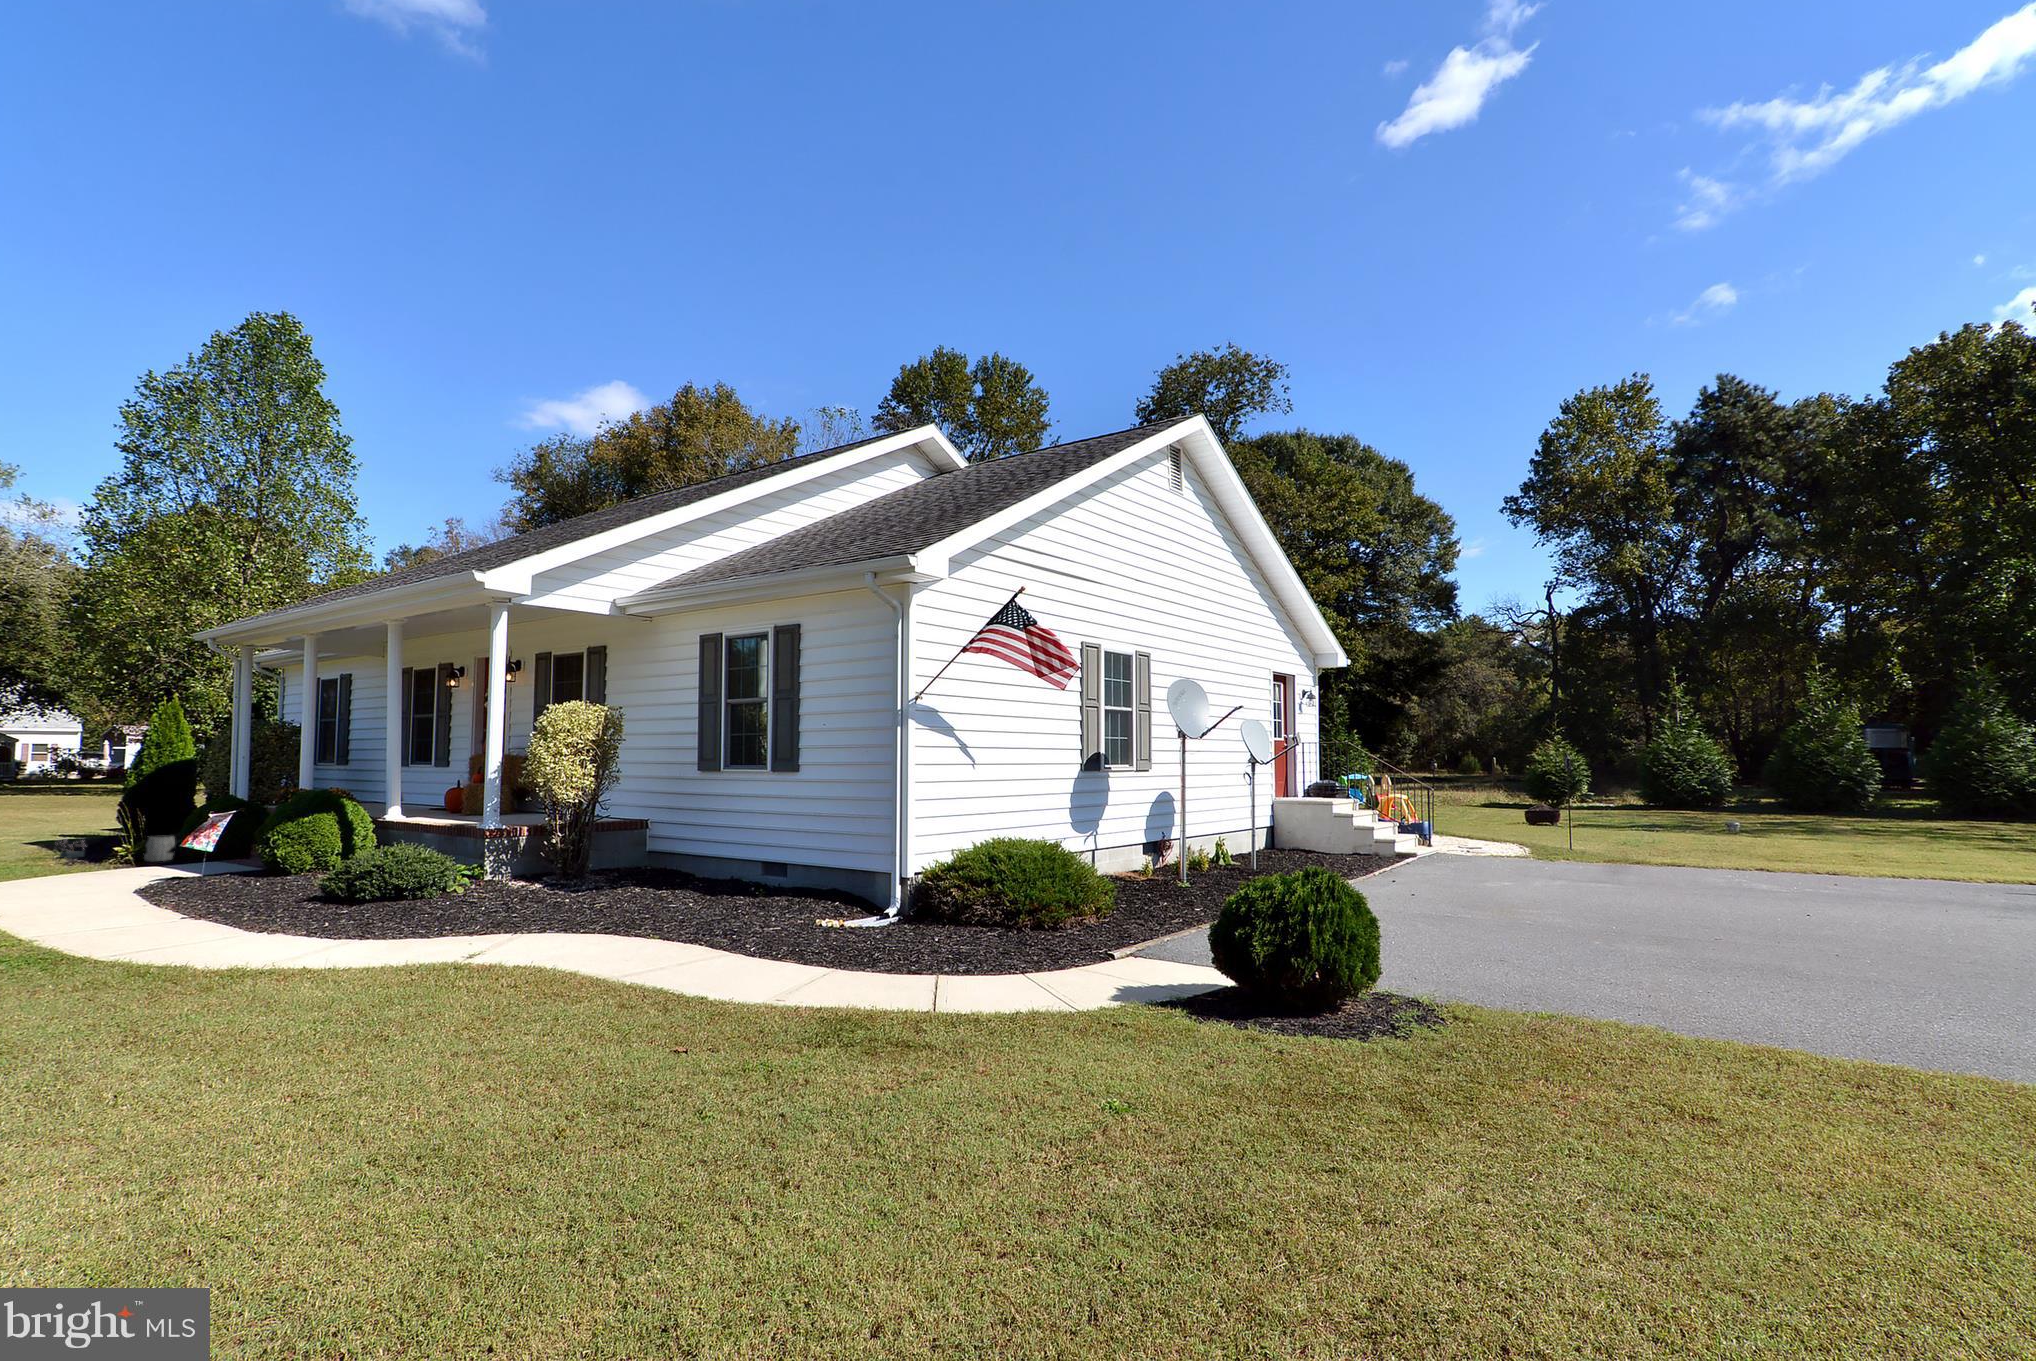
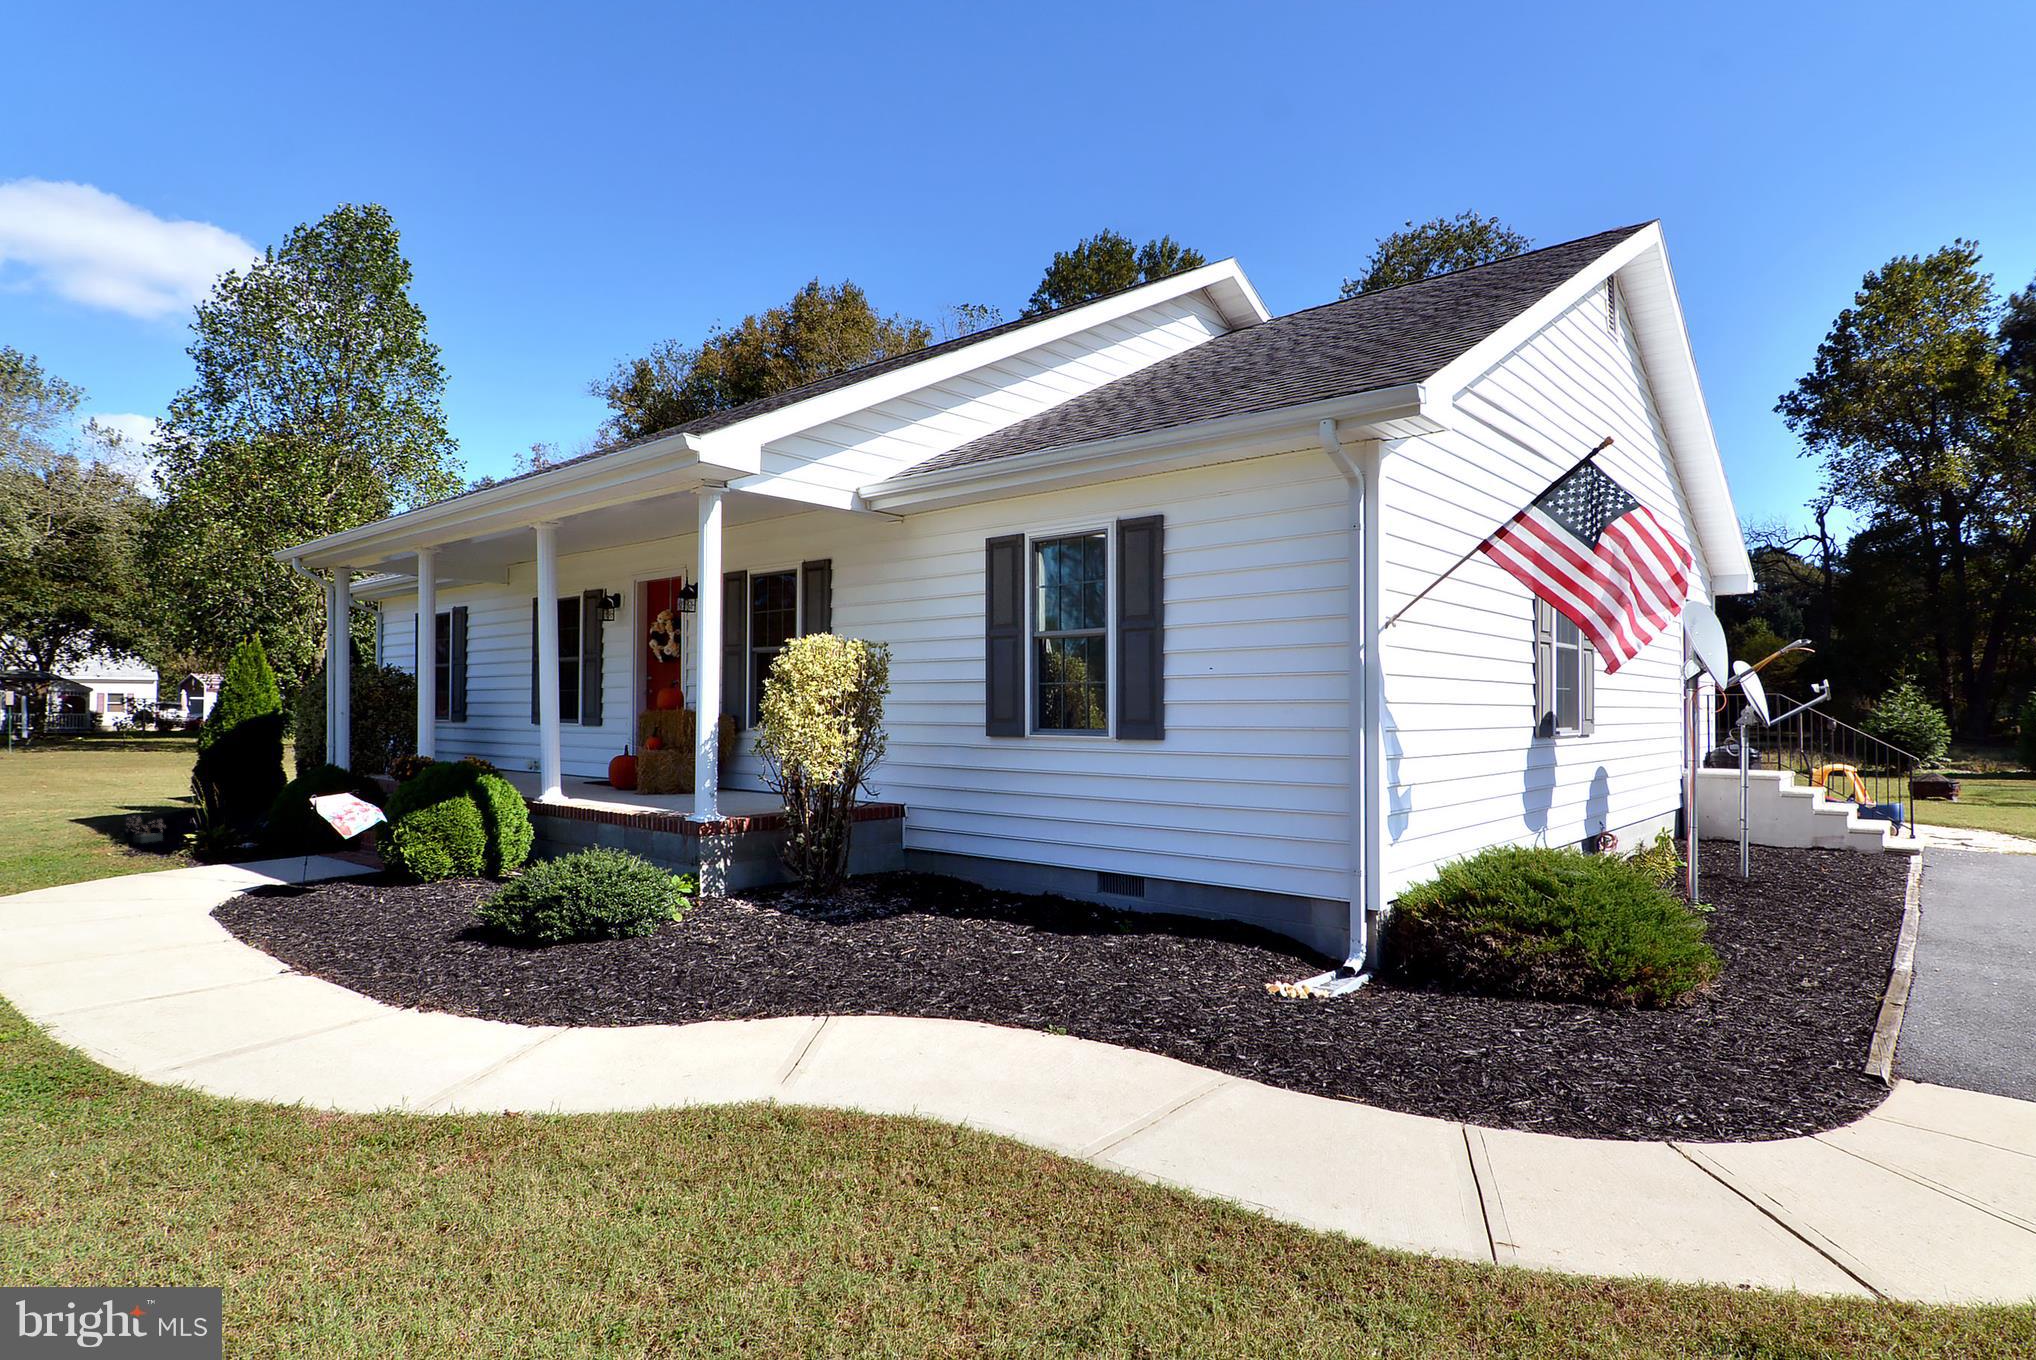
woven basket: present [144,835,175,861] -> none [233,815,271,849]

